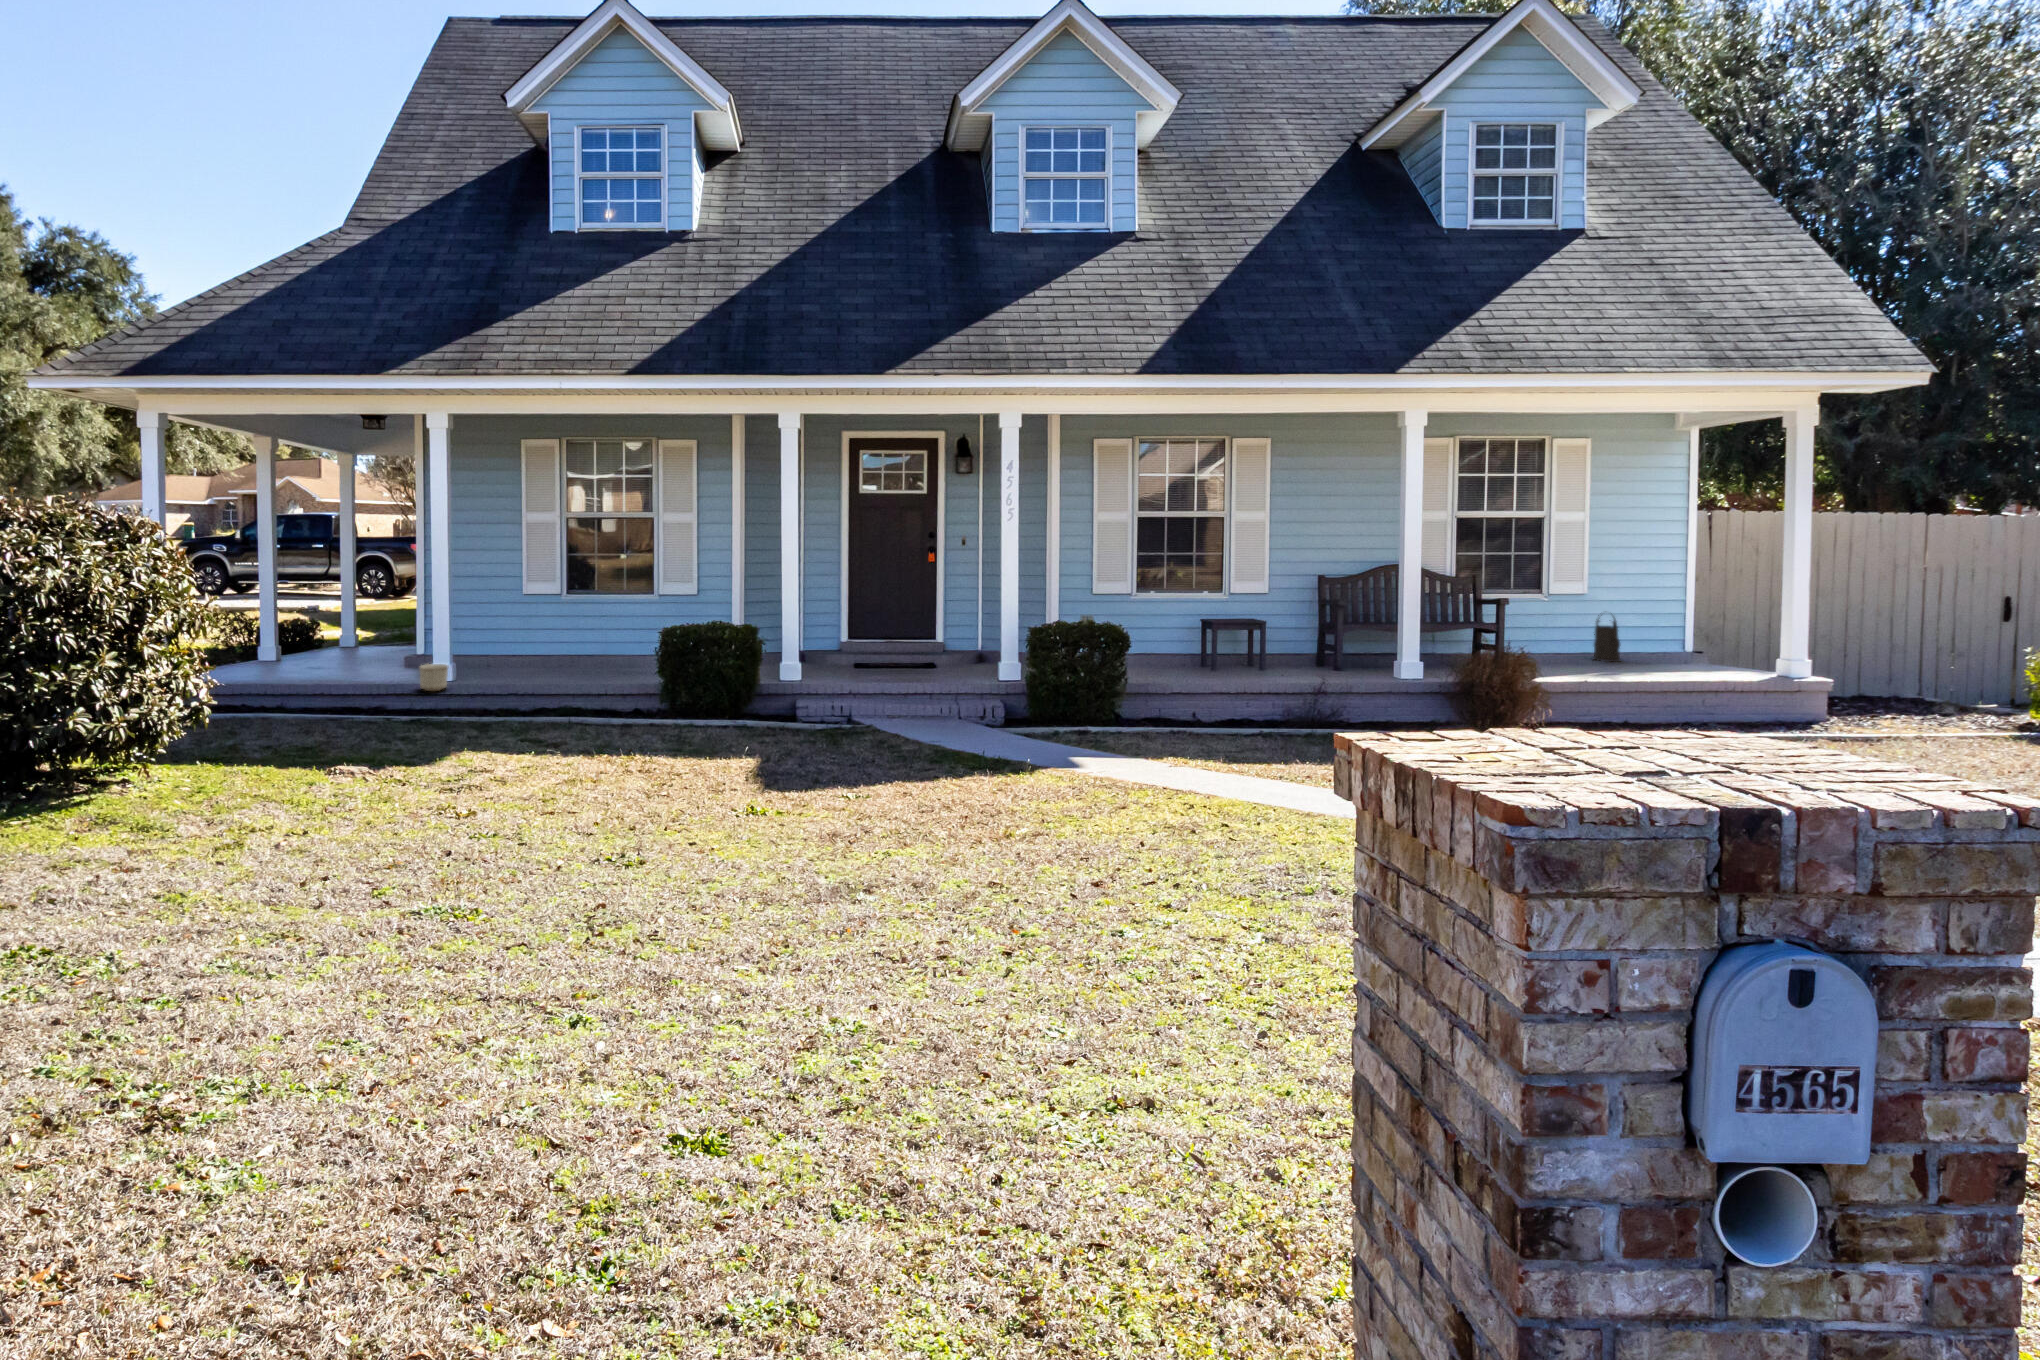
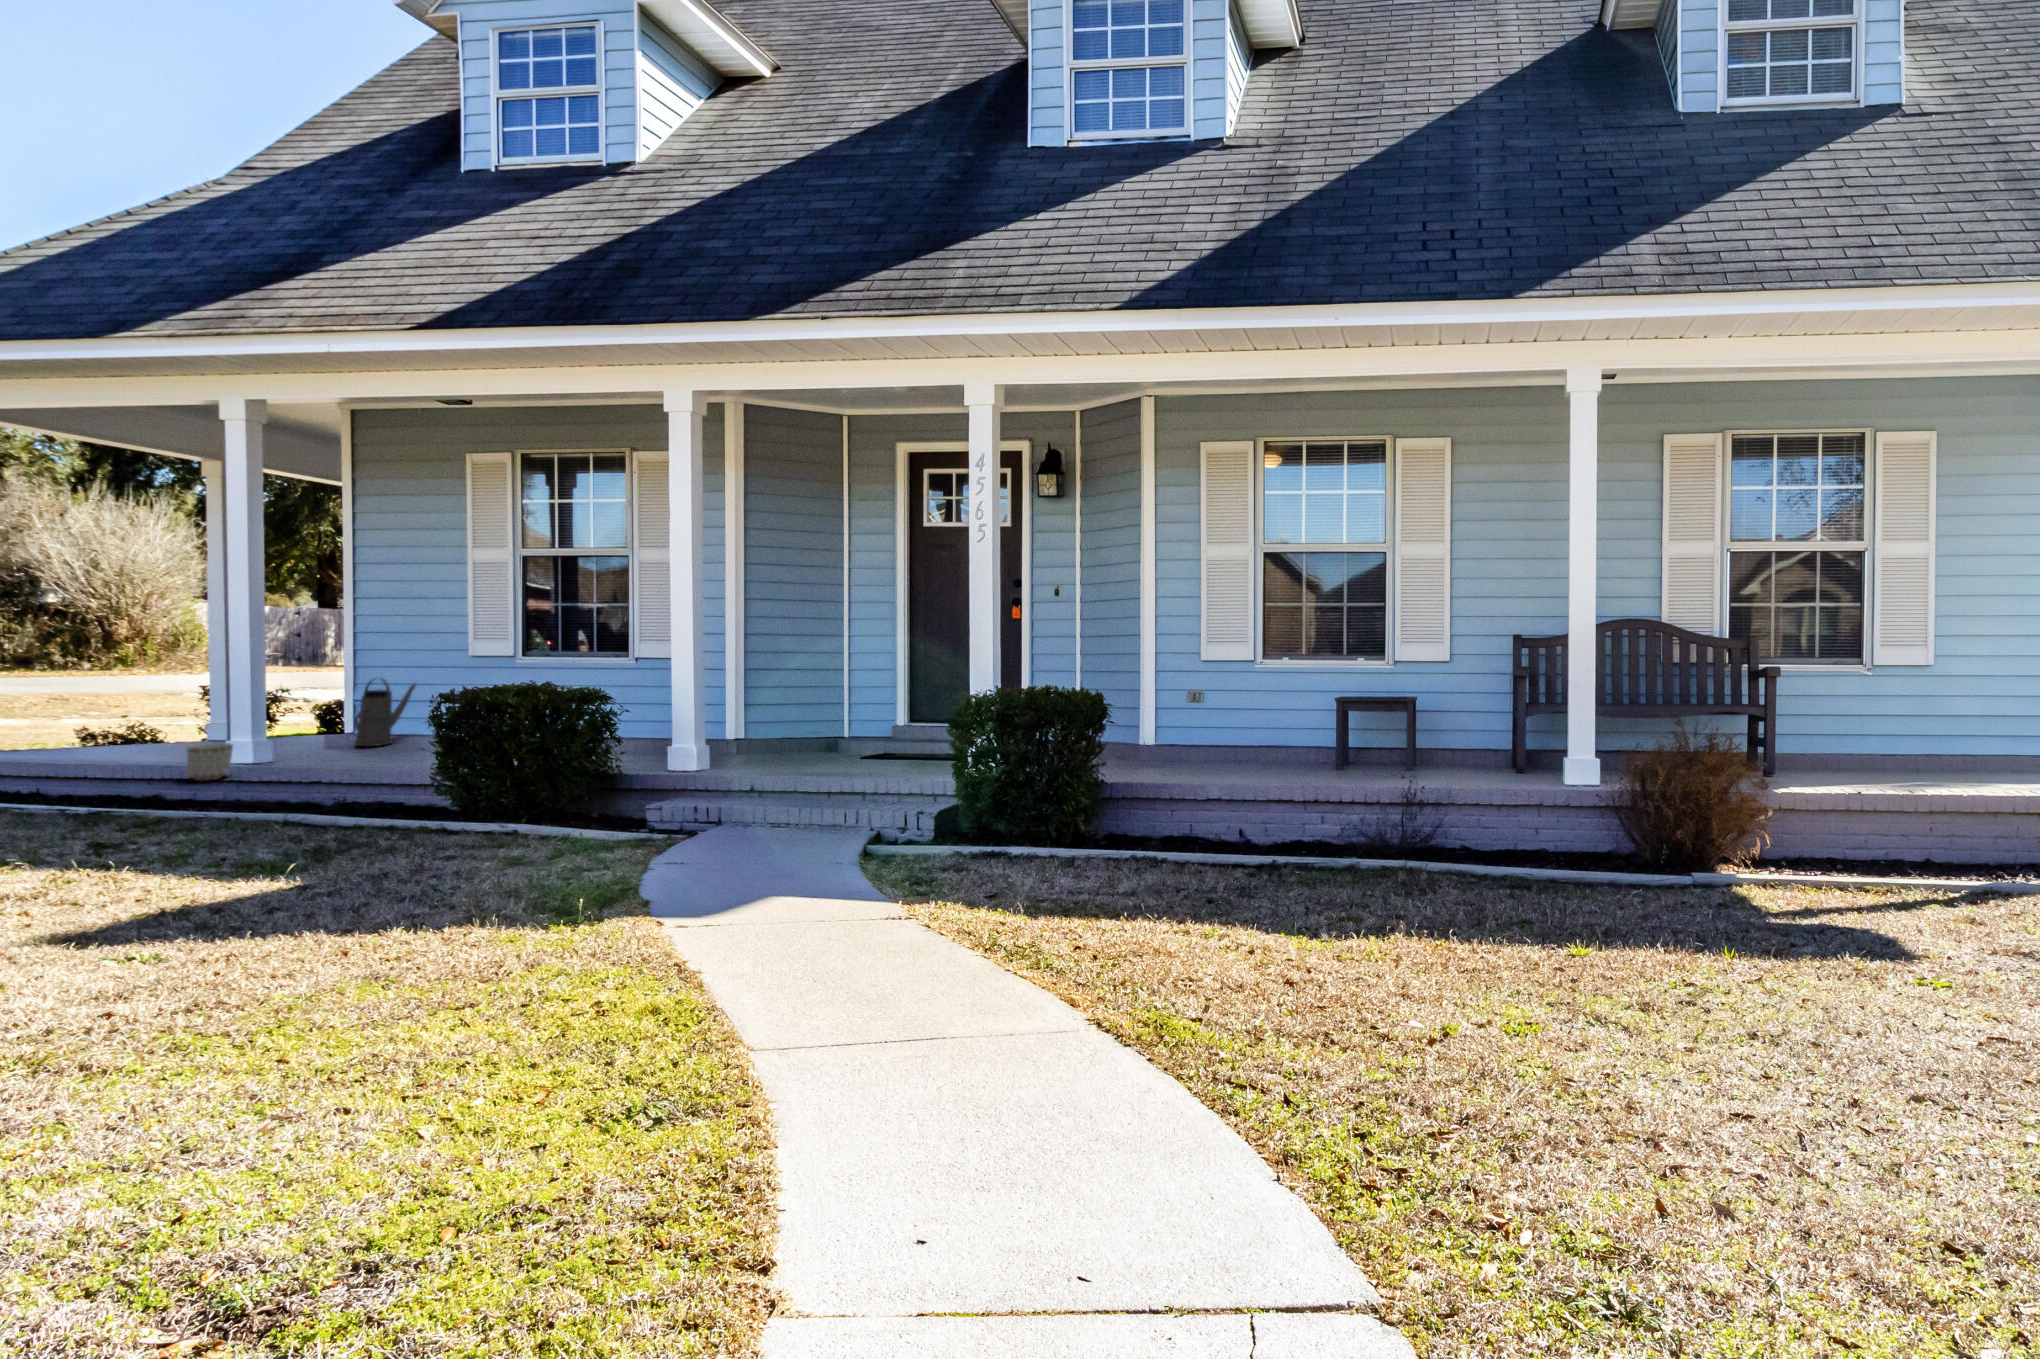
watering can: present [1593,615,1620,662] -> present [354,678,416,746]

